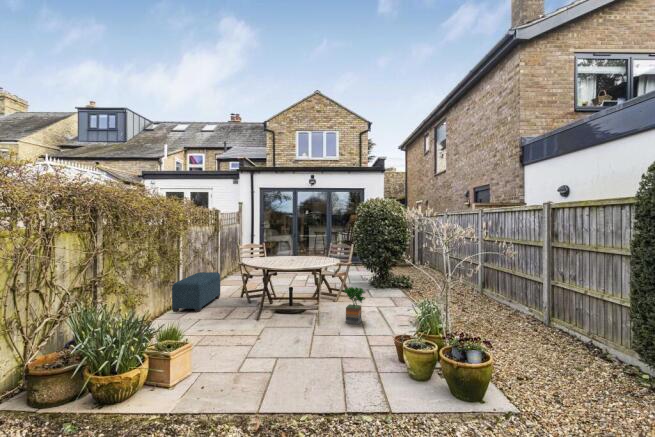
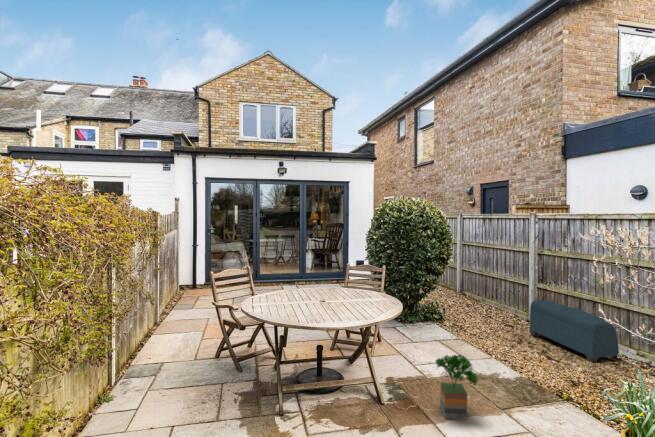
bench: present [172,272,220,312] -> present [530,300,623,363]

